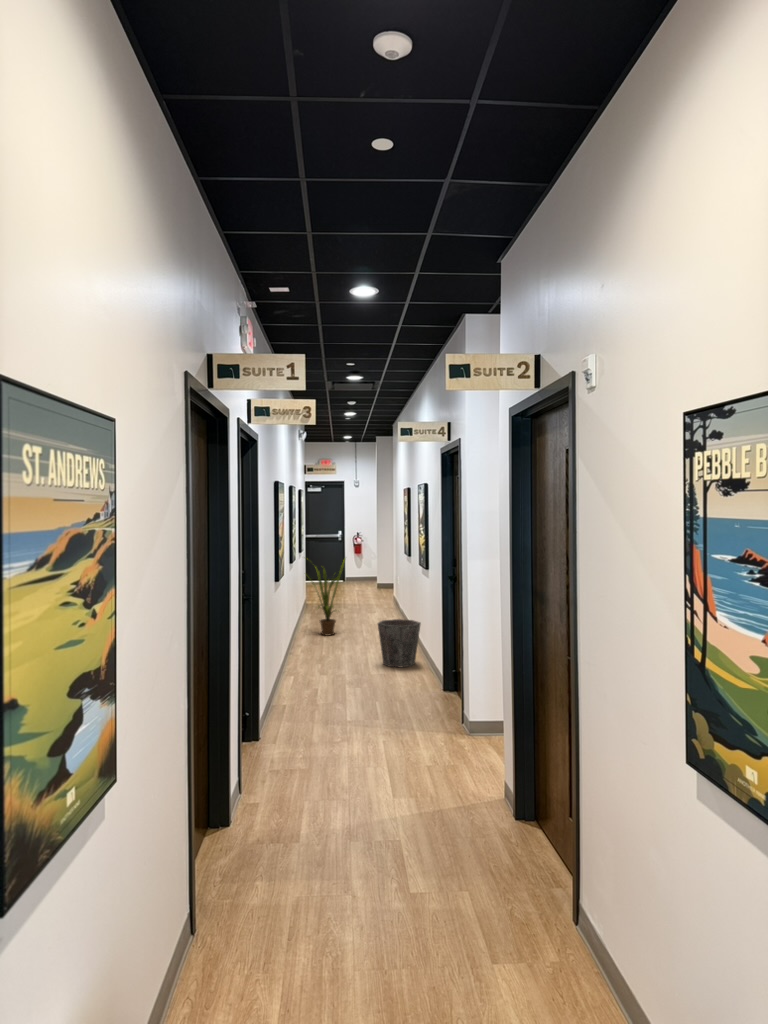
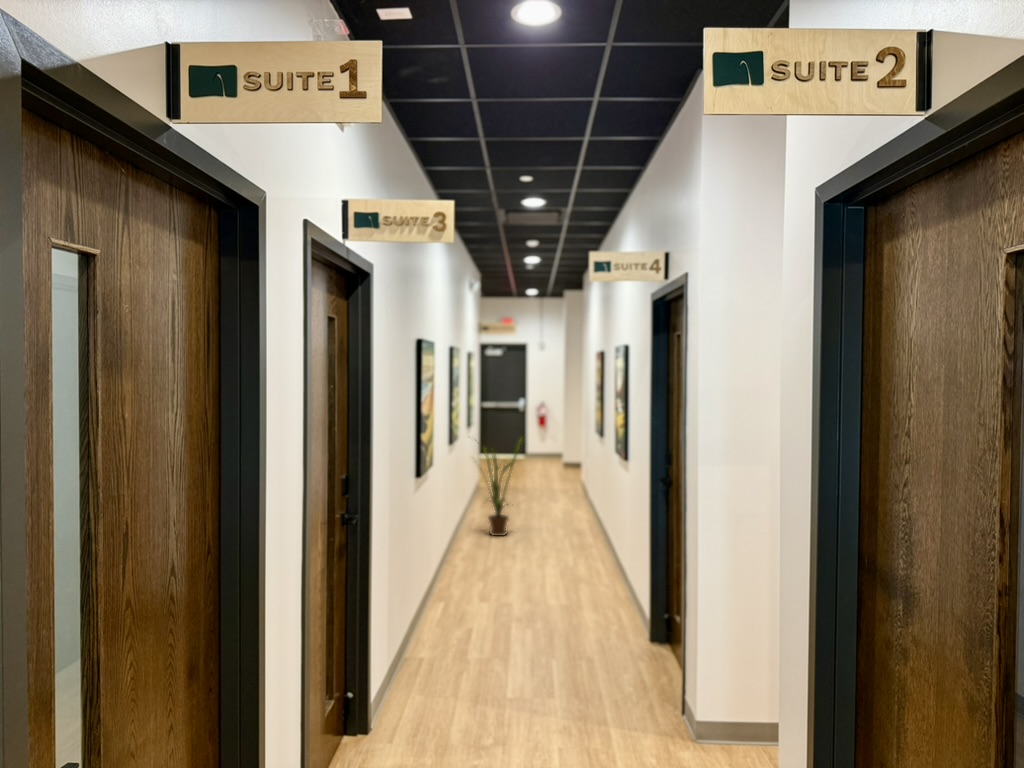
waste bin: present [378,619,421,667] -> none [560,525,618,593]

